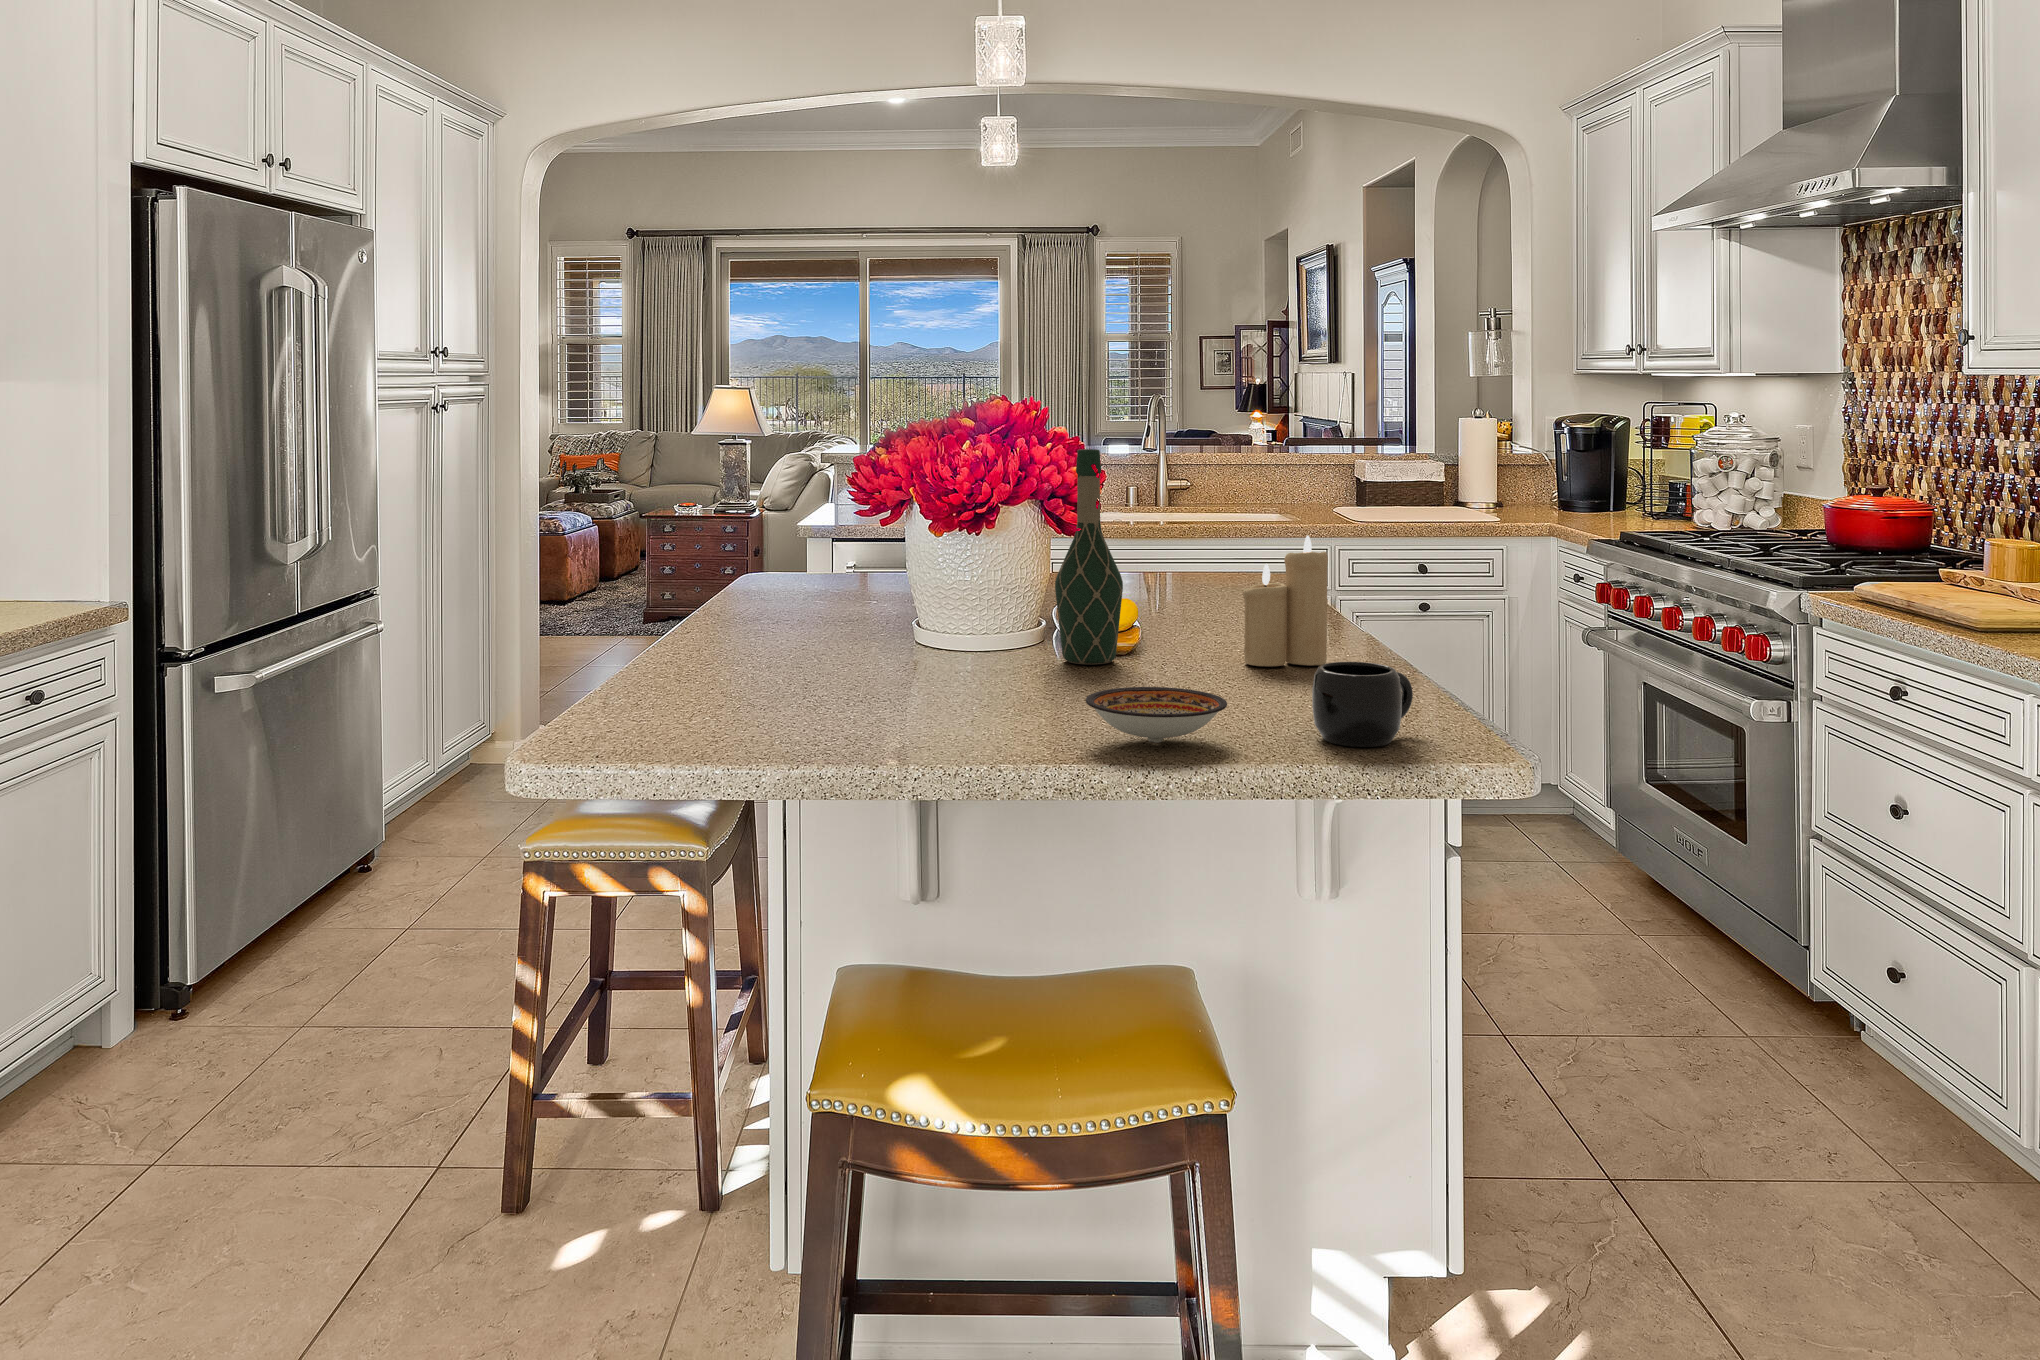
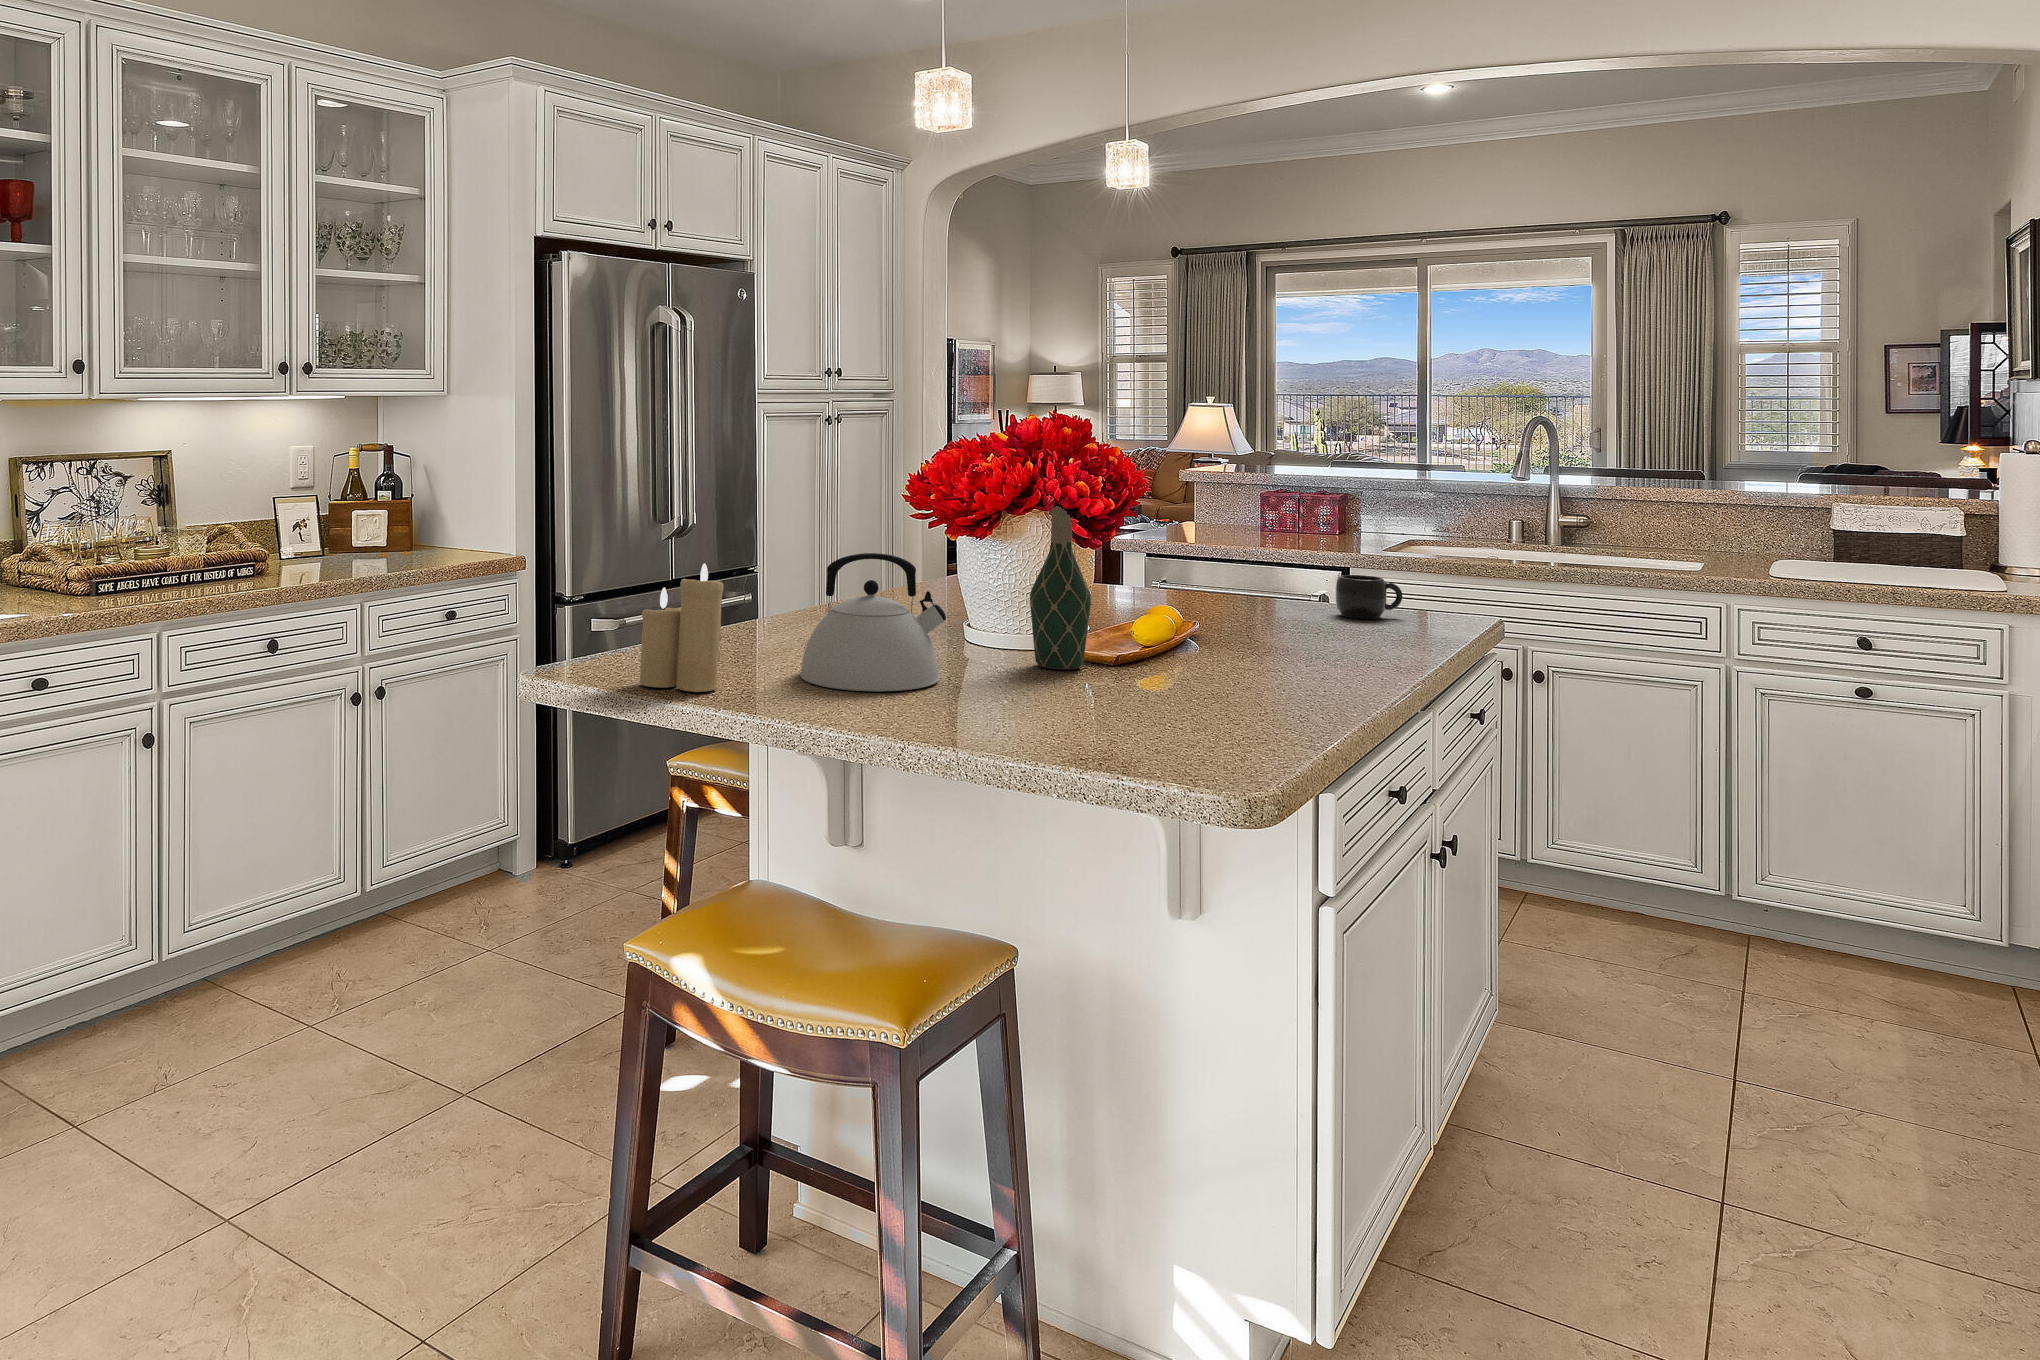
candle: present [1243,536,1328,666] -> present [640,563,723,692]
kettle: none [858,549,1027,719] -> present [800,553,946,691]
mug: present [1312,662,1413,747] -> present [1335,575,1403,619]
ceramic bowl: present [1086,687,1227,743] -> none [895,679,1018,727]

